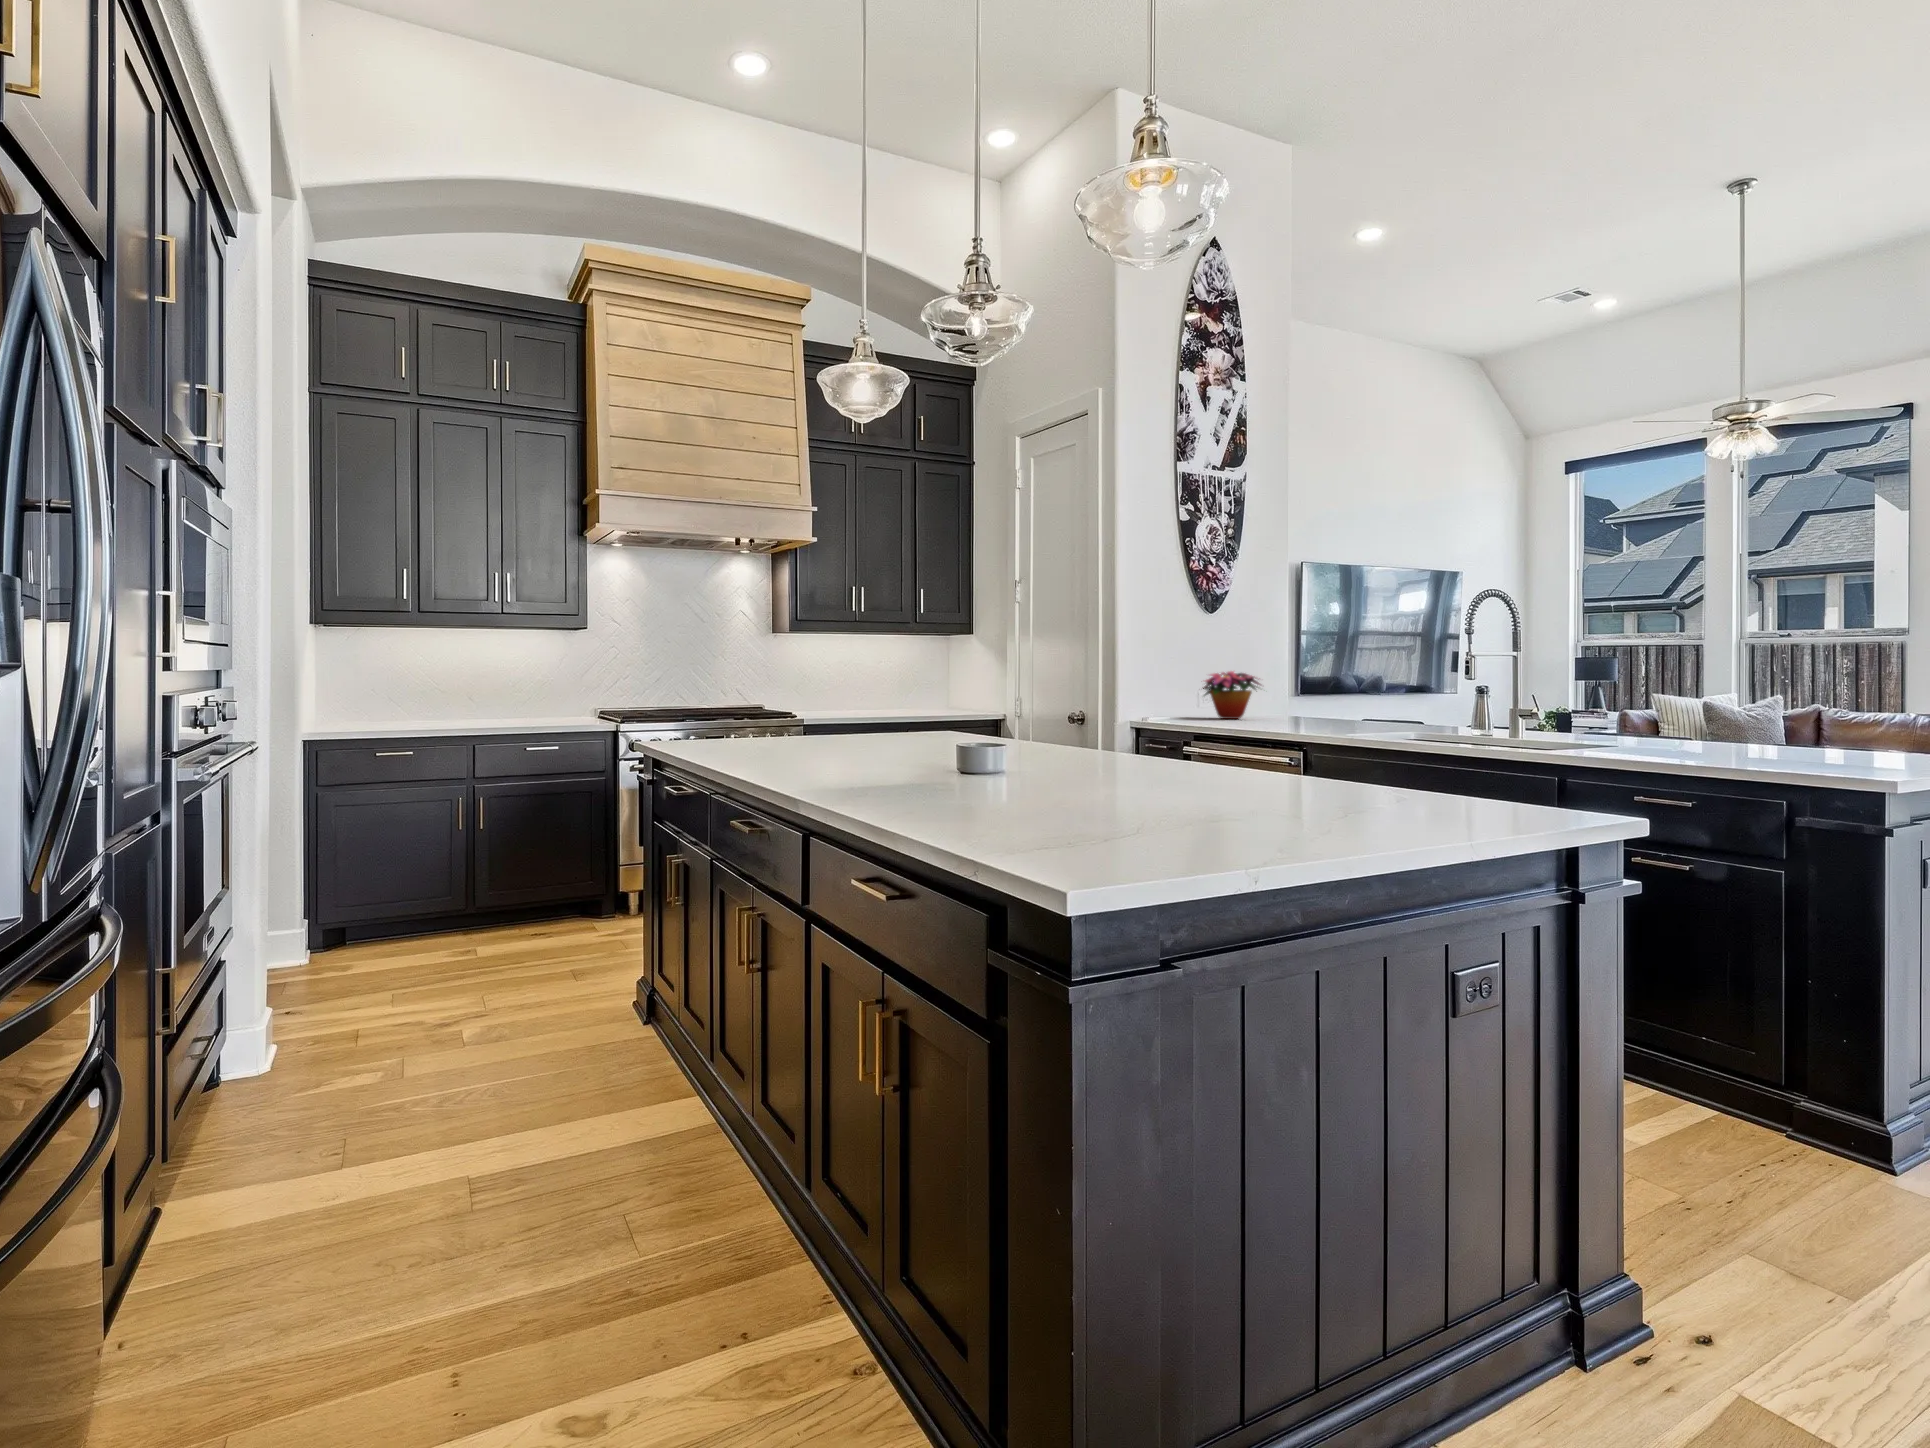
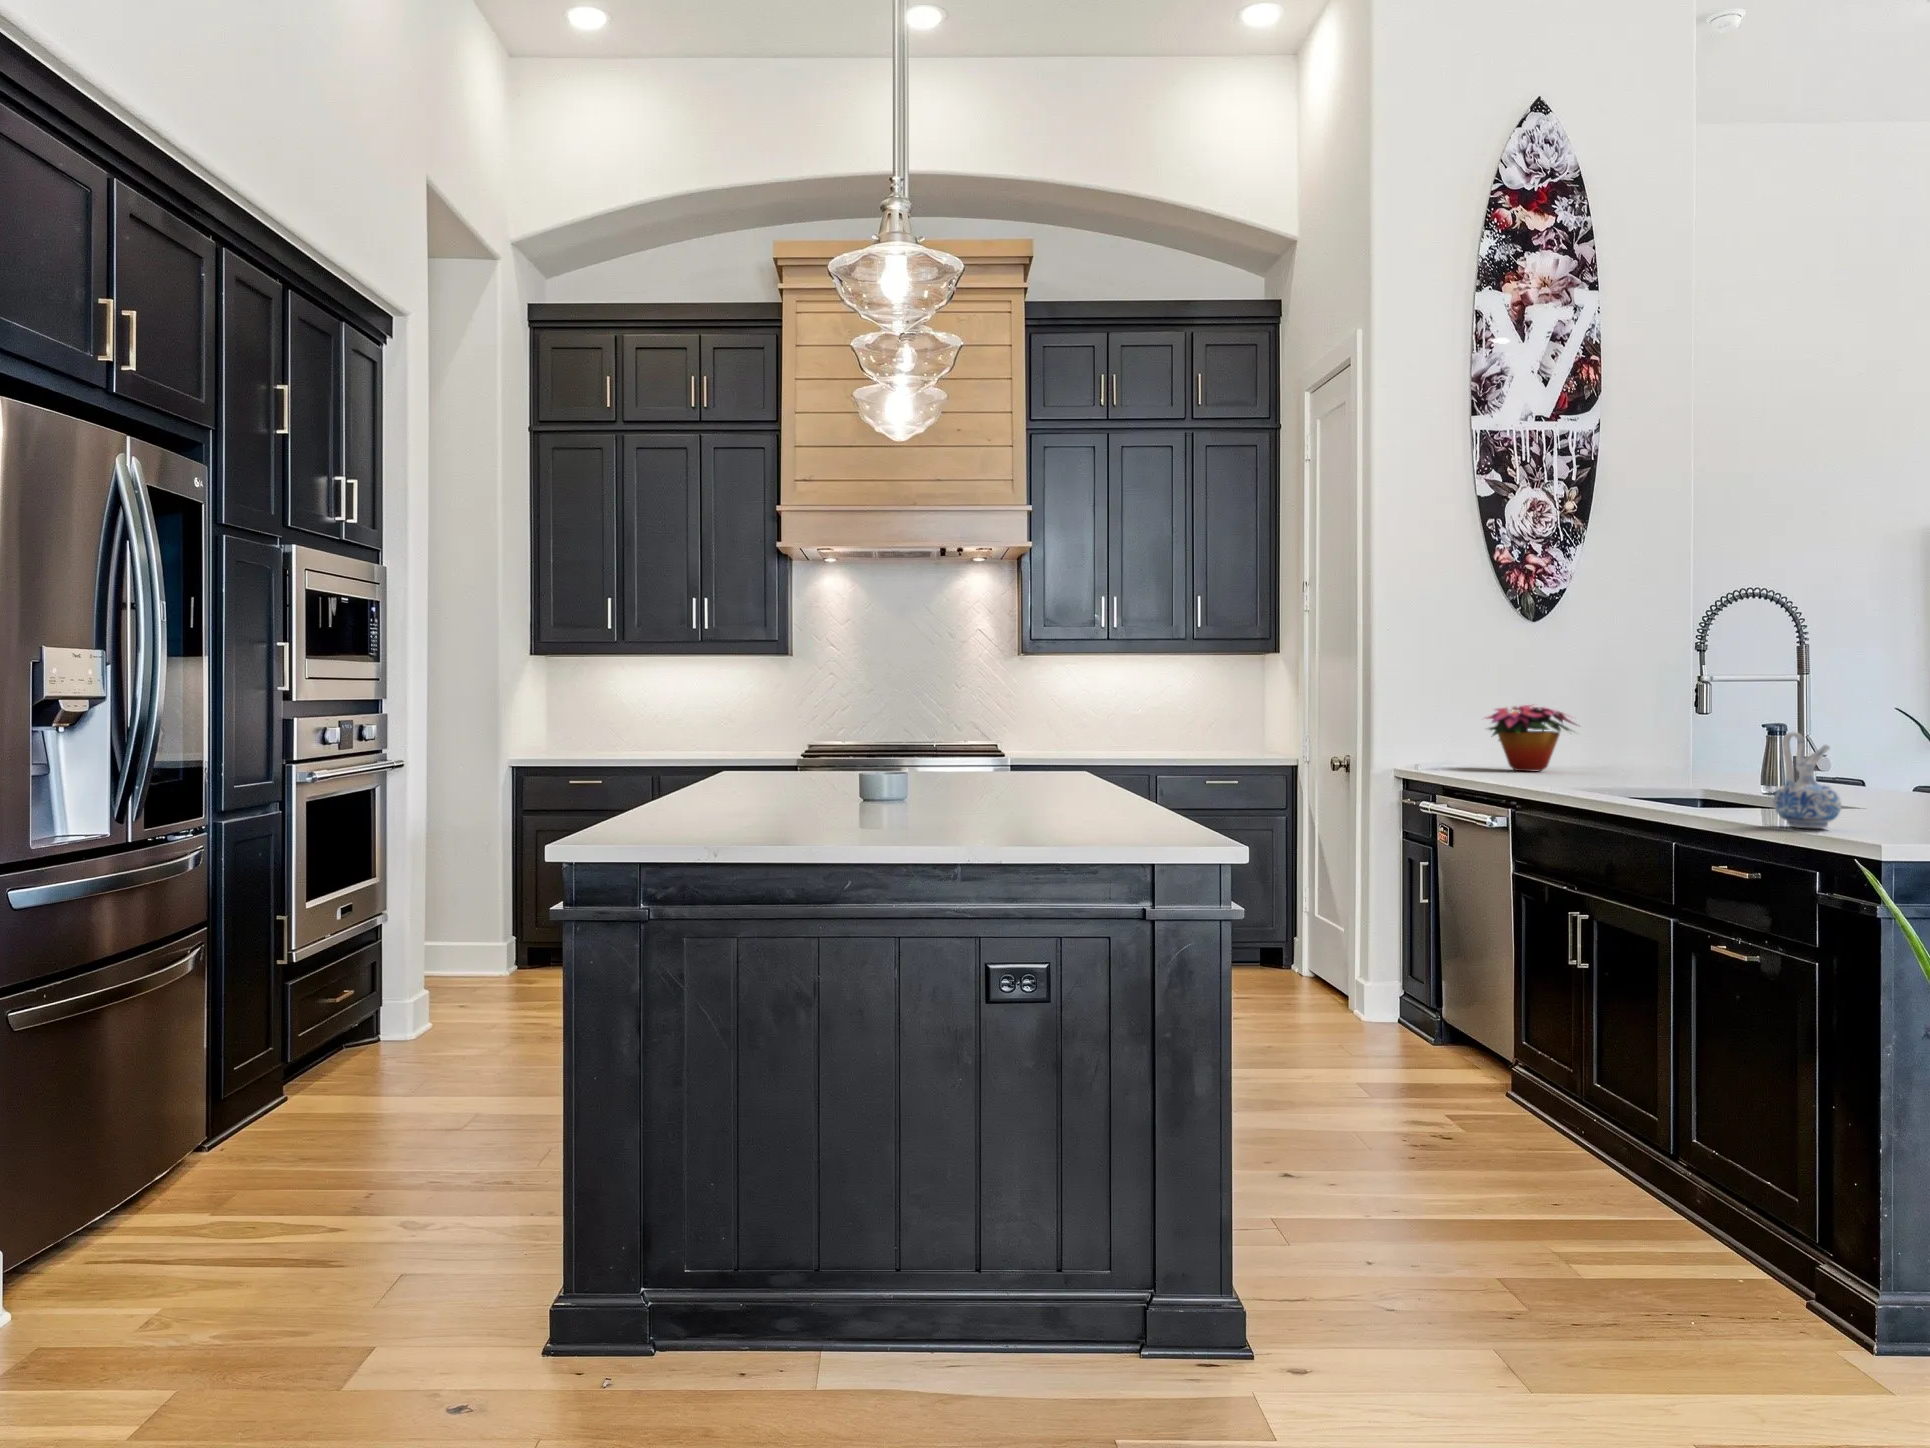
ceramic pitcher: none [1612,688,1665,758] -> present [1774,732,1841,828]

